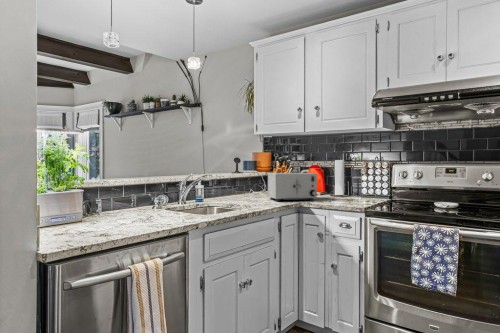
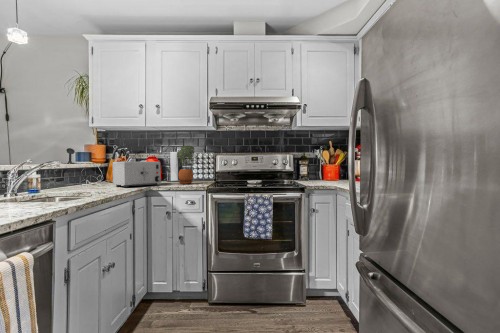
potted plant: none [335,153,361,201] -> present [177,145,194,184]

